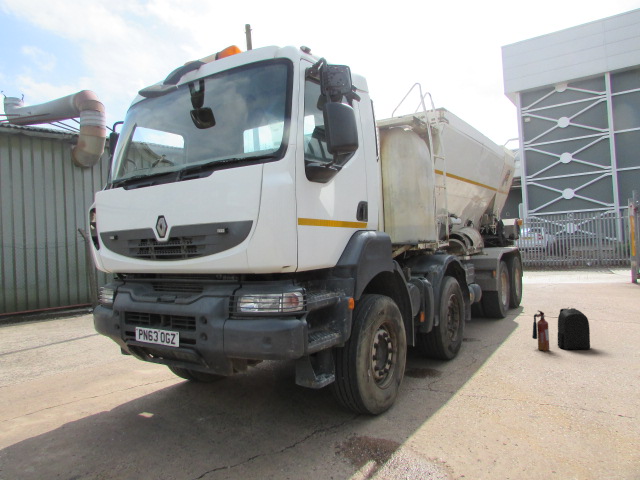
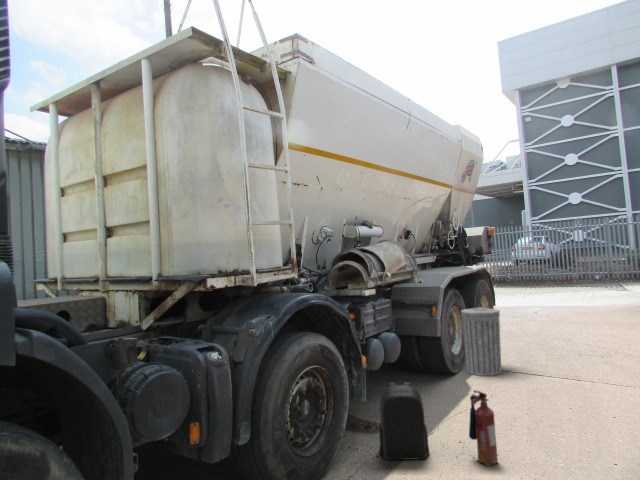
trash can: none [507,274,534,319] -> present [461,307,501,376]
backpack: present [558,308,590,350] -> present [379,382,429,460]

